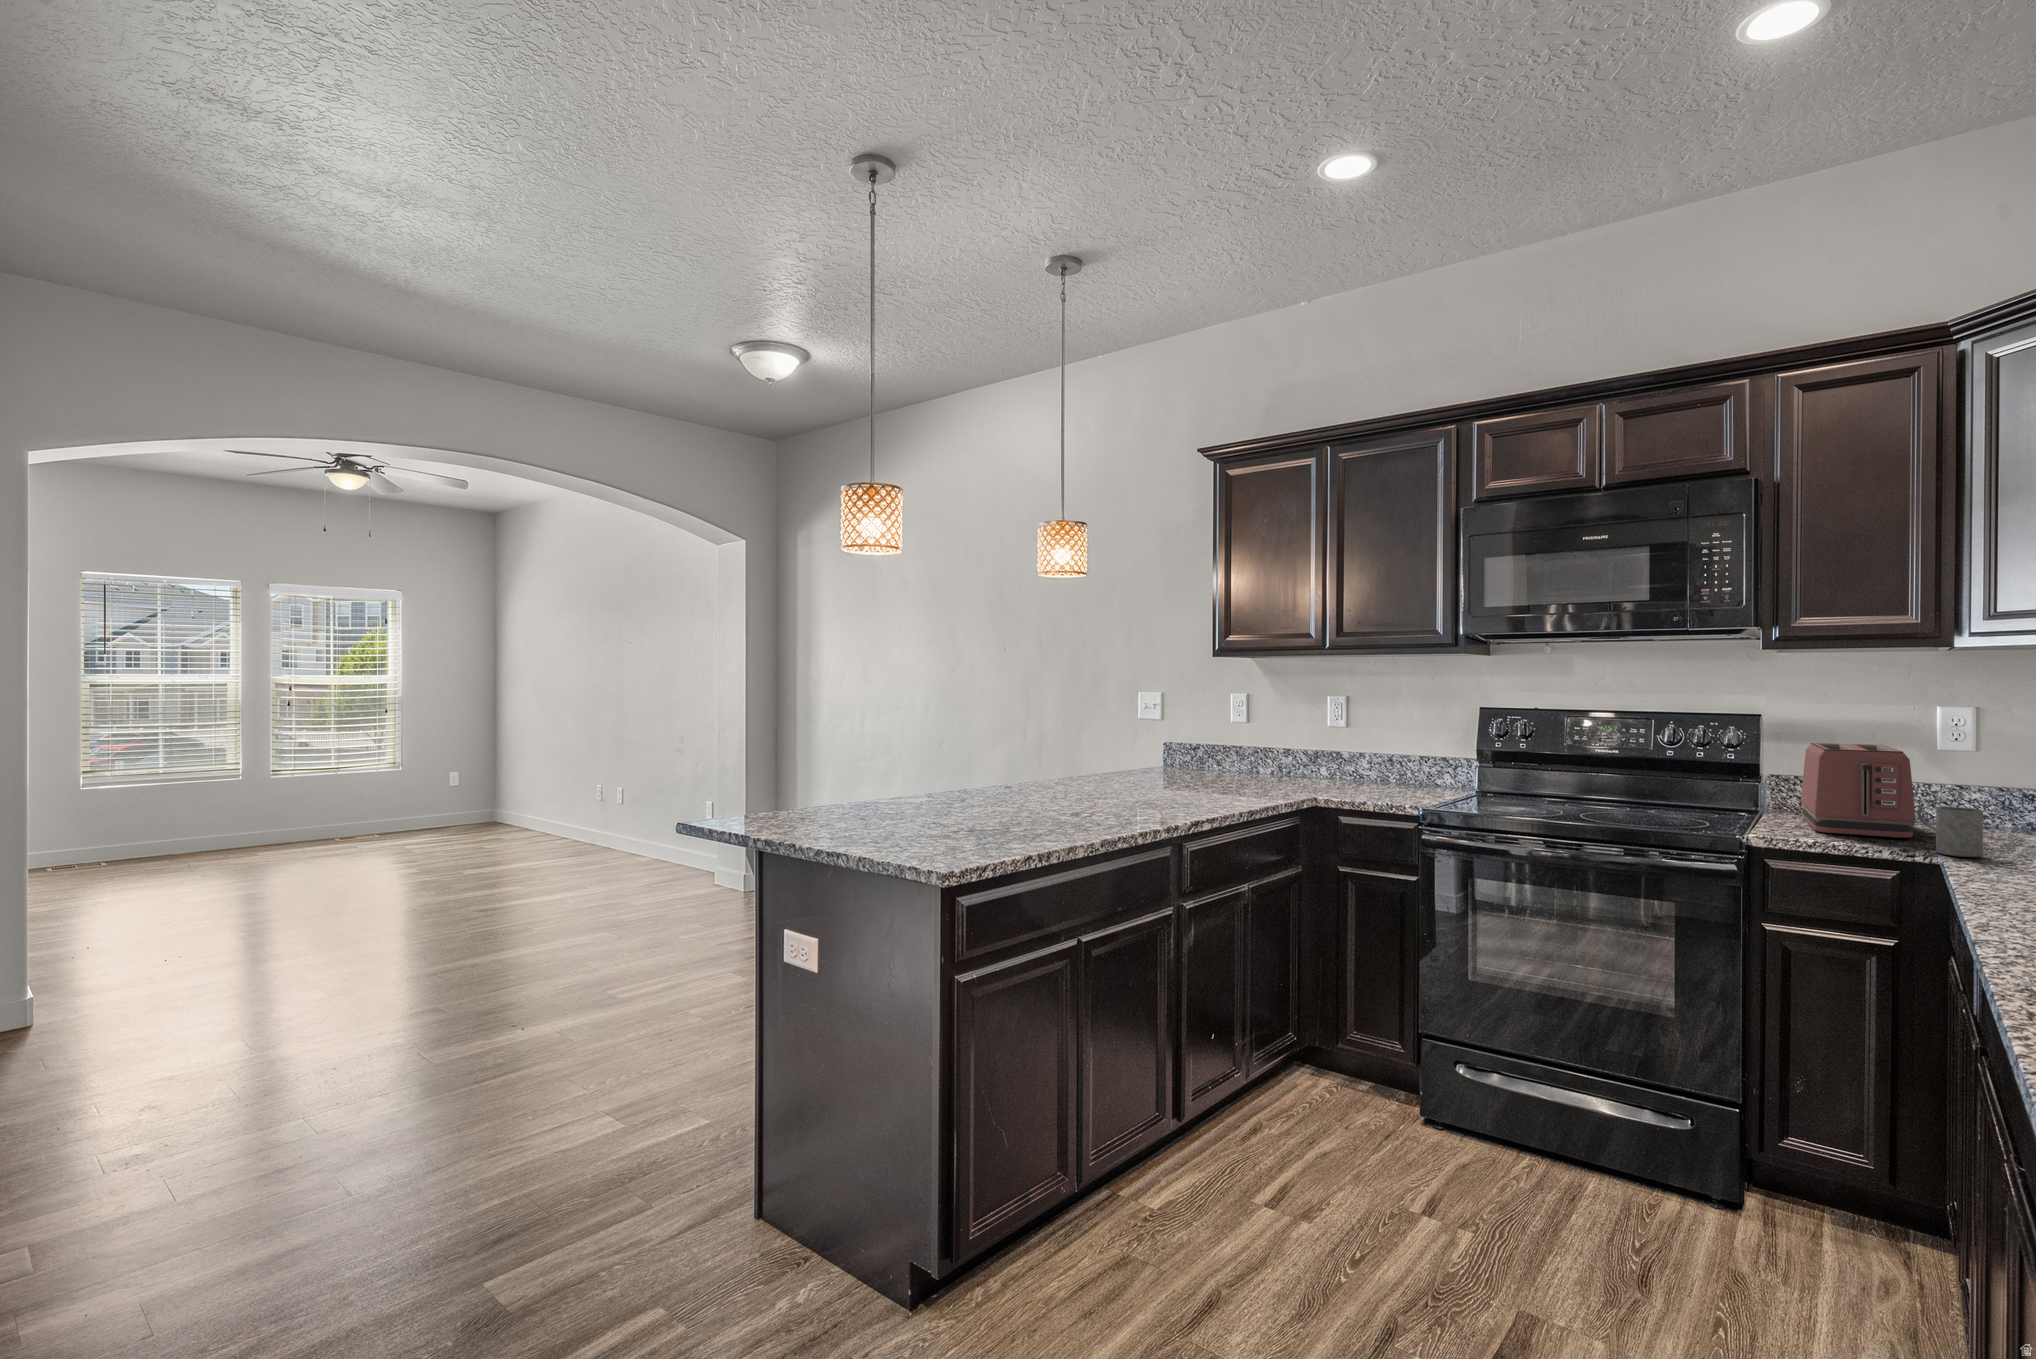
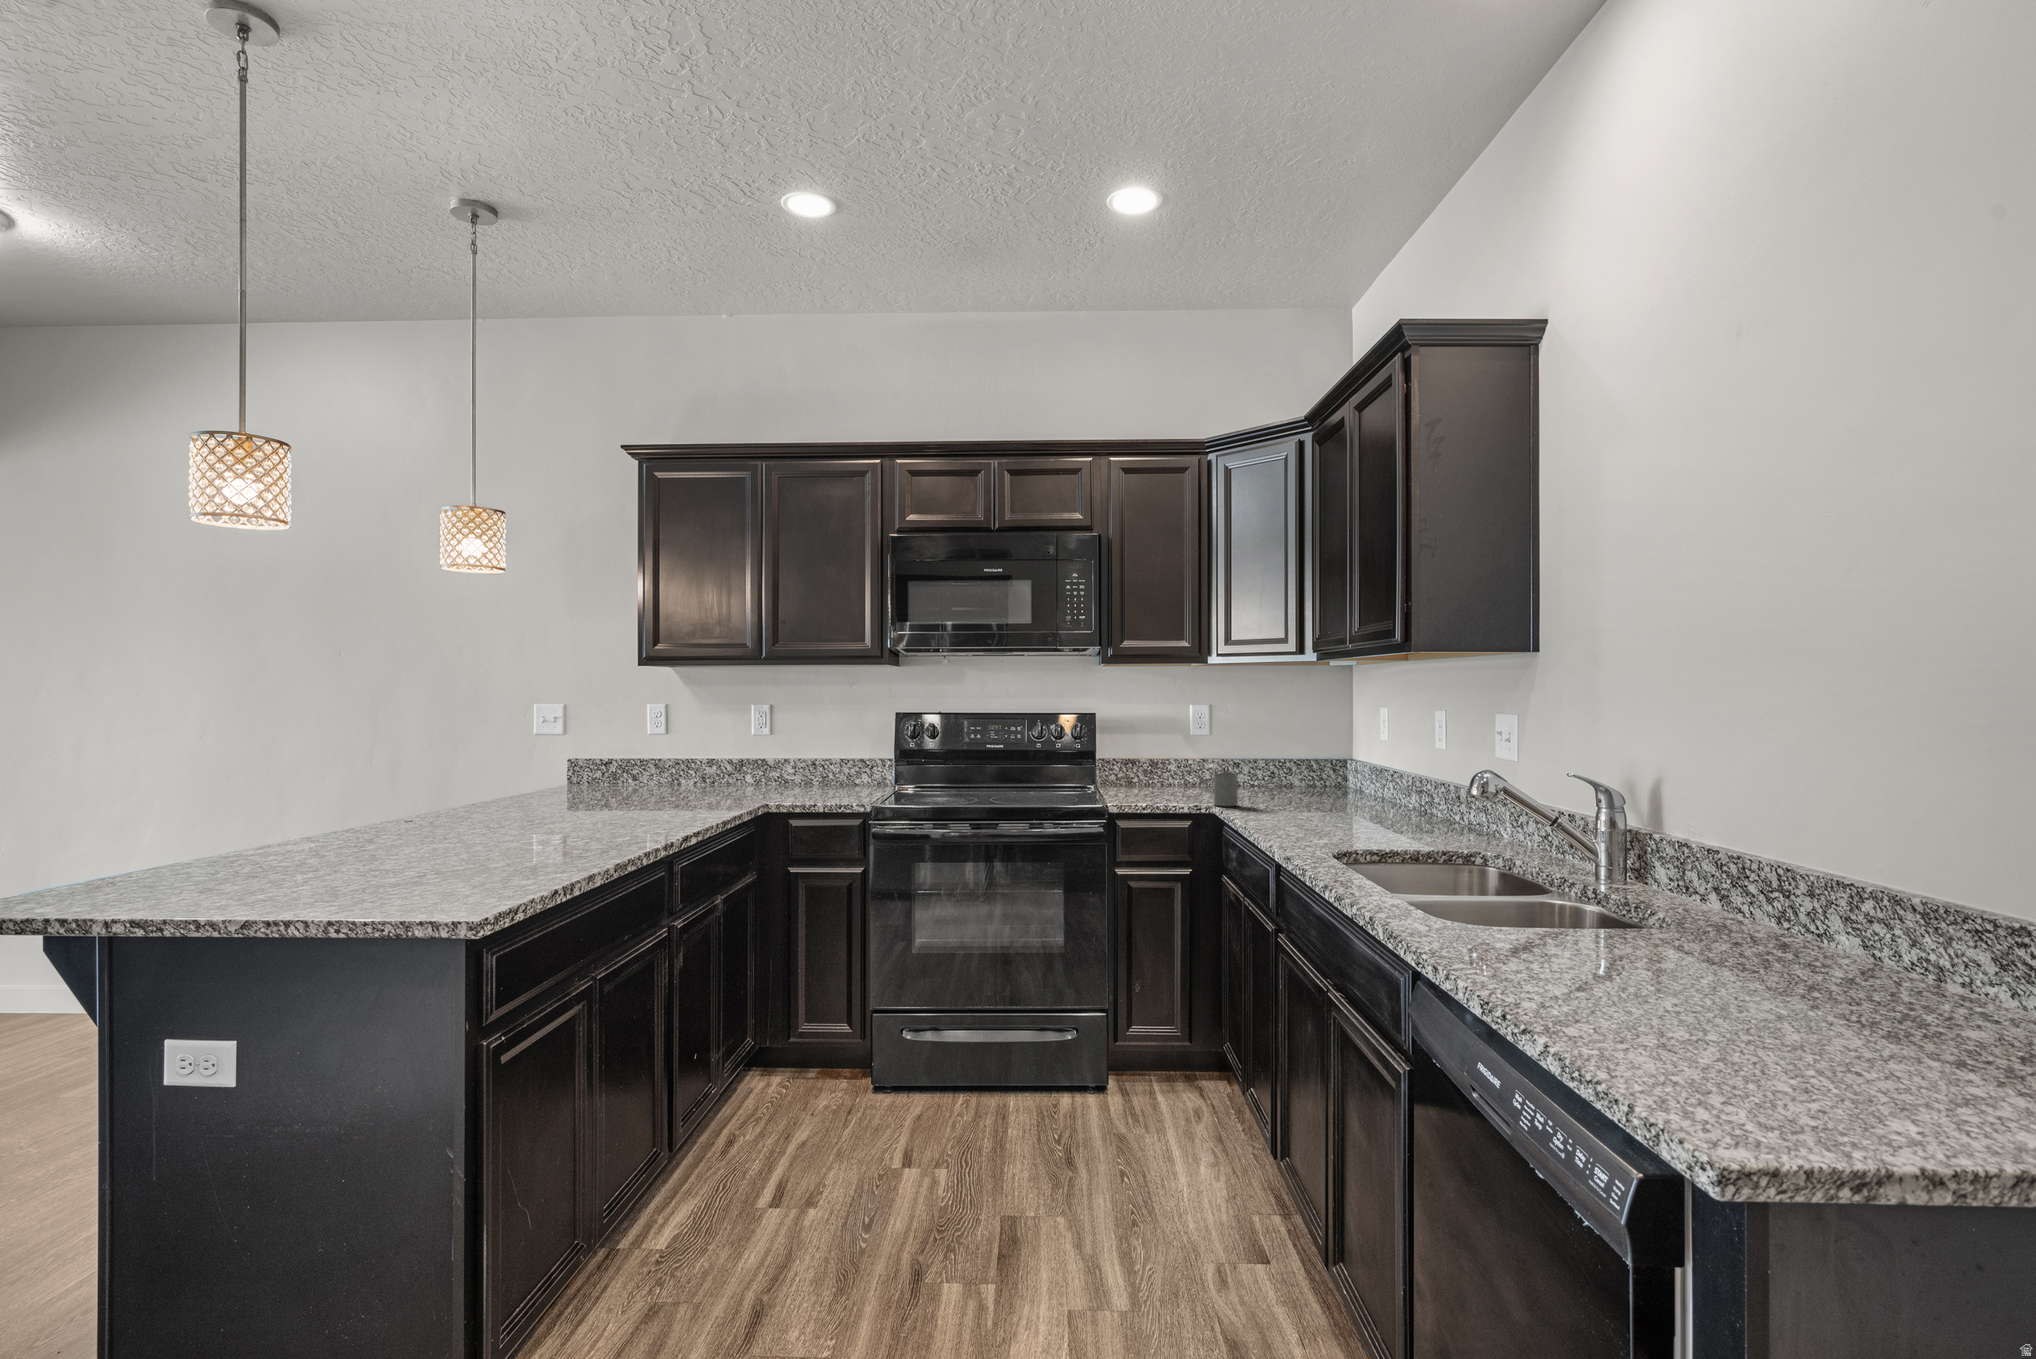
toaster: present [1801,743,1916,838] -> none [1121,732,1196,798]

